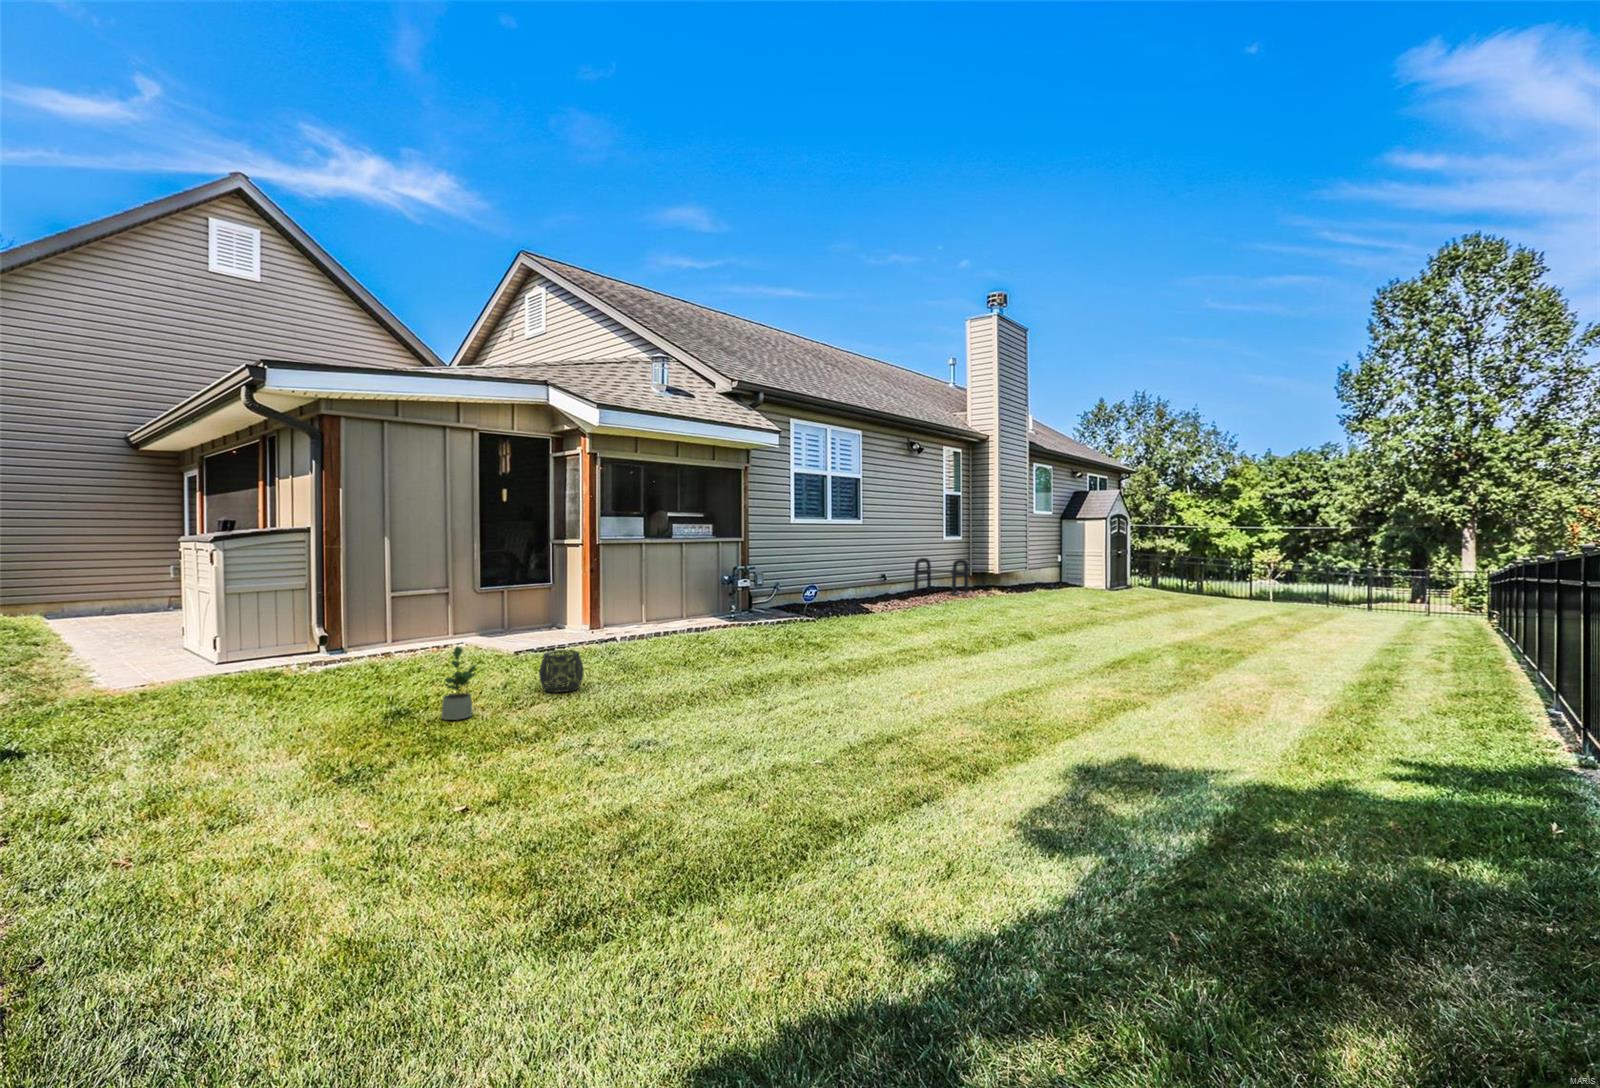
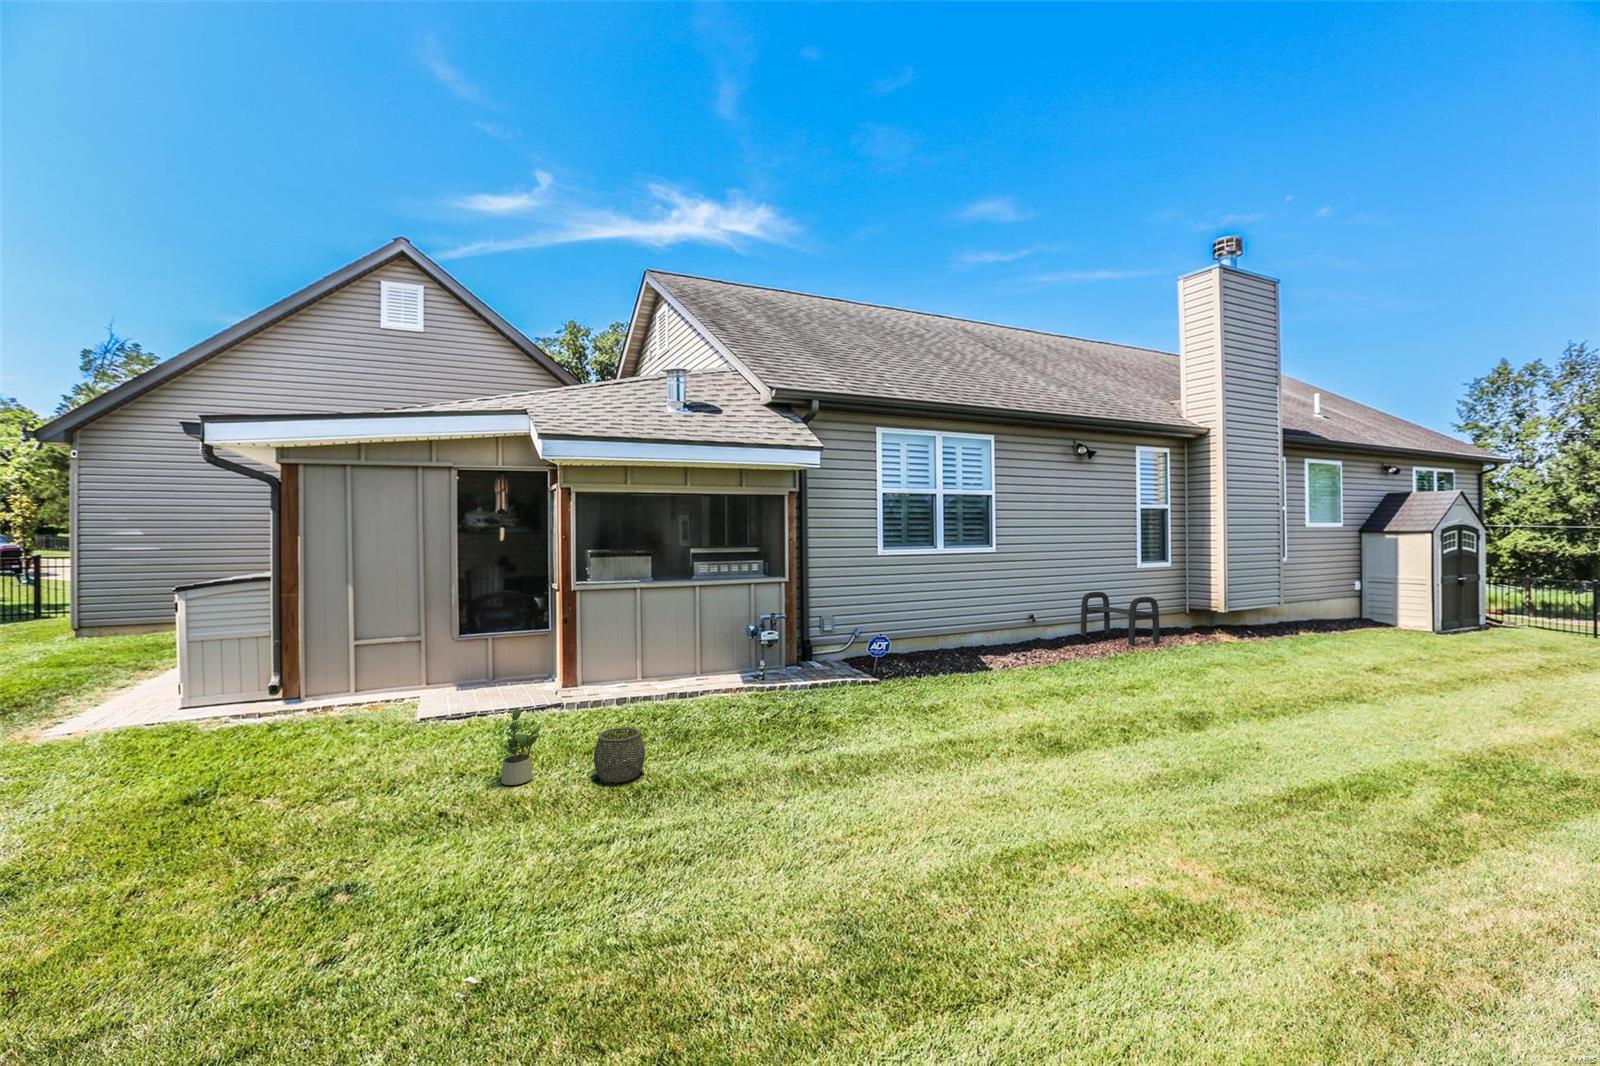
potted plant: present [441,646,477,720] -> present [501,708,541,785]
woven basket: present [539,650,584,693] -> present [594,727,645,783]

